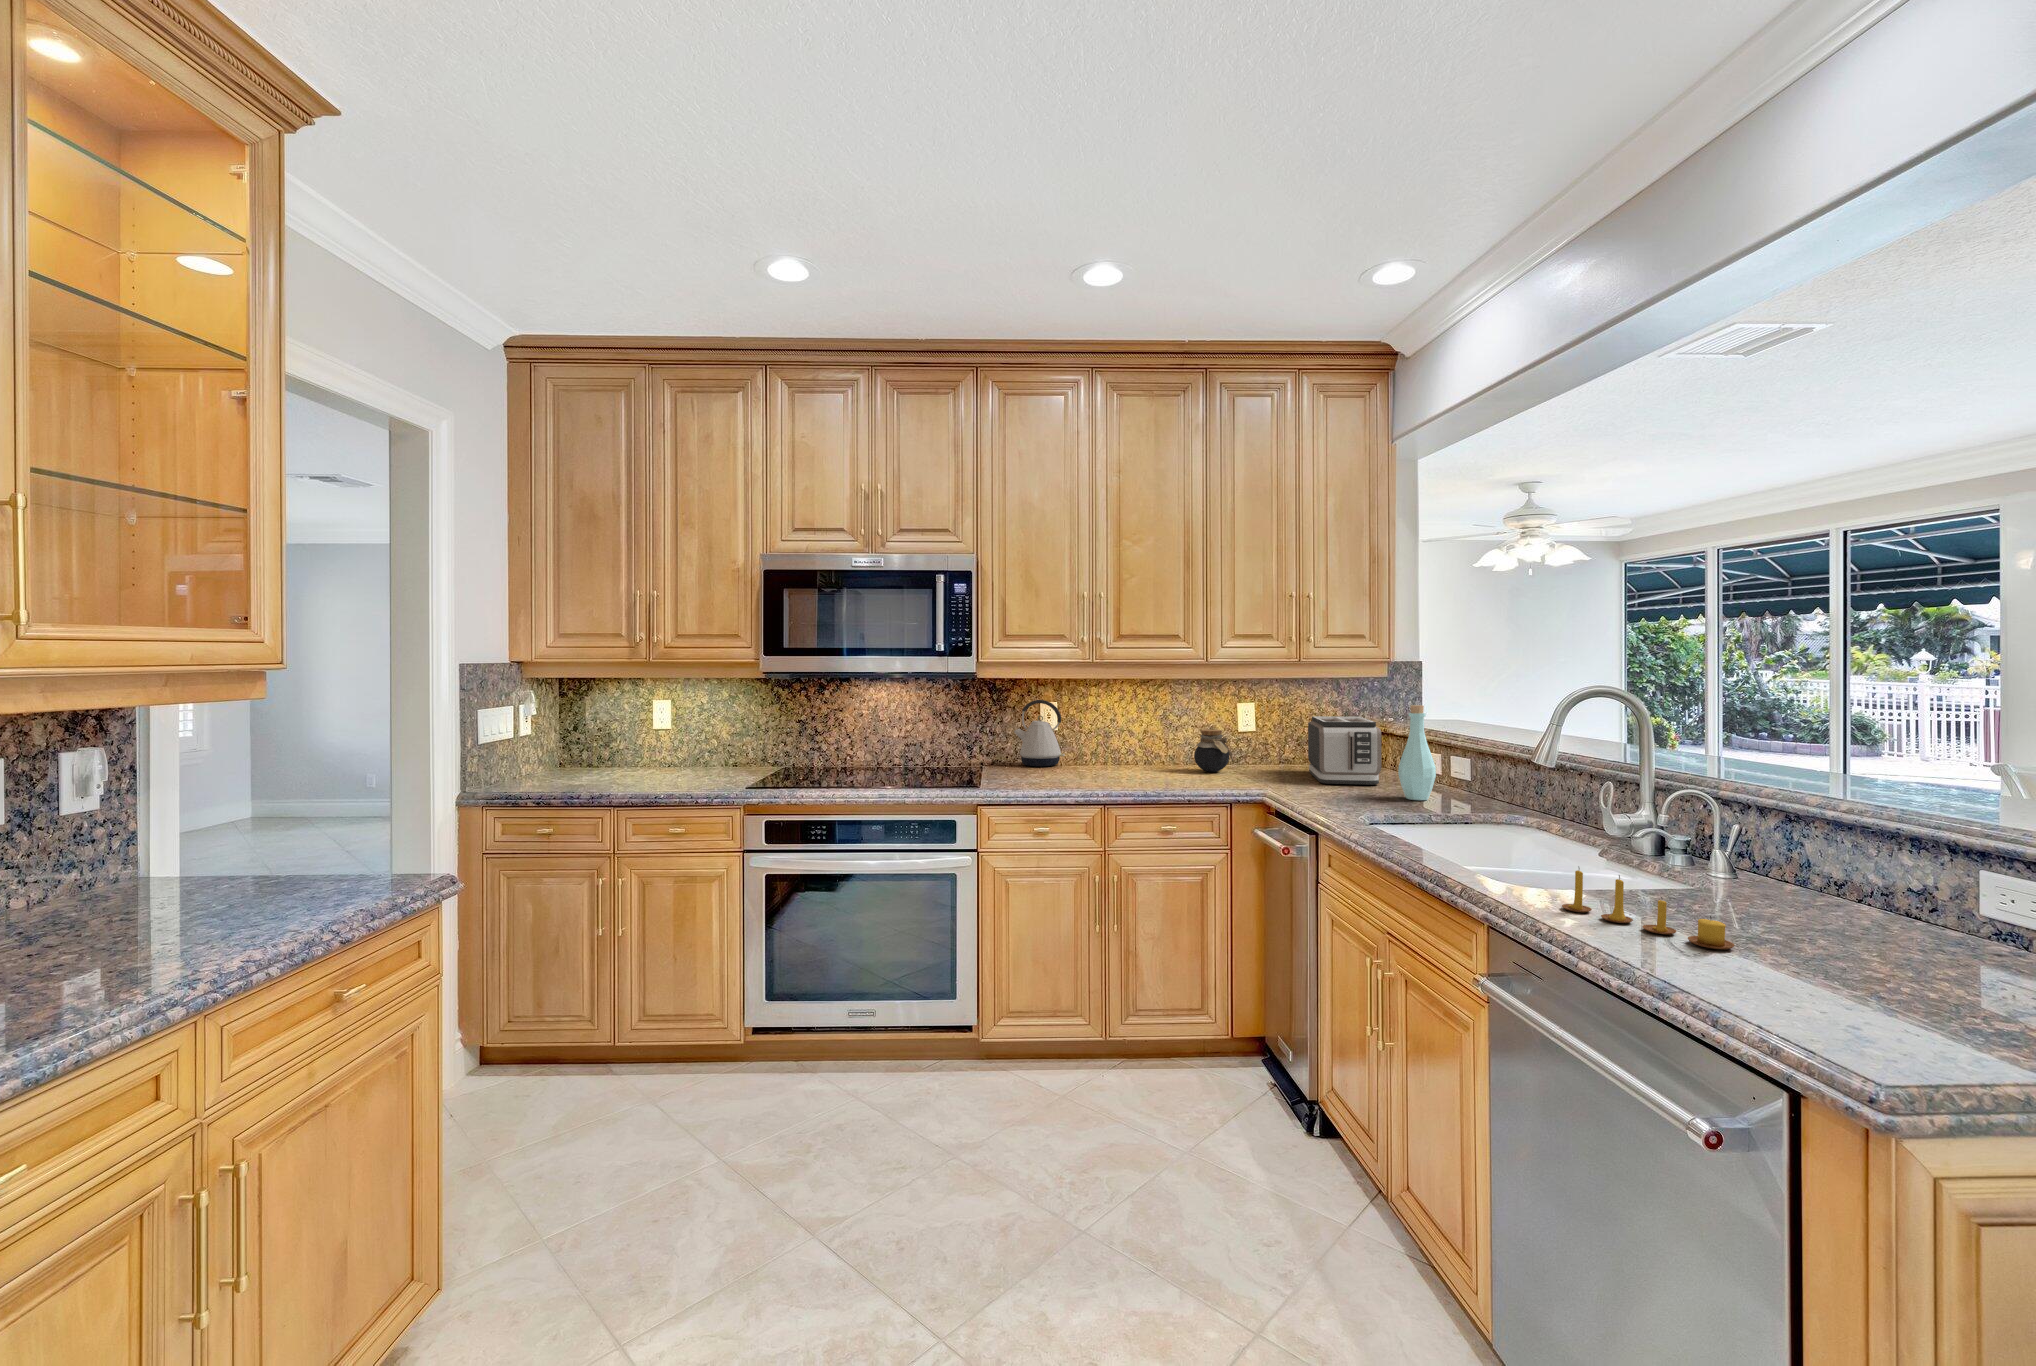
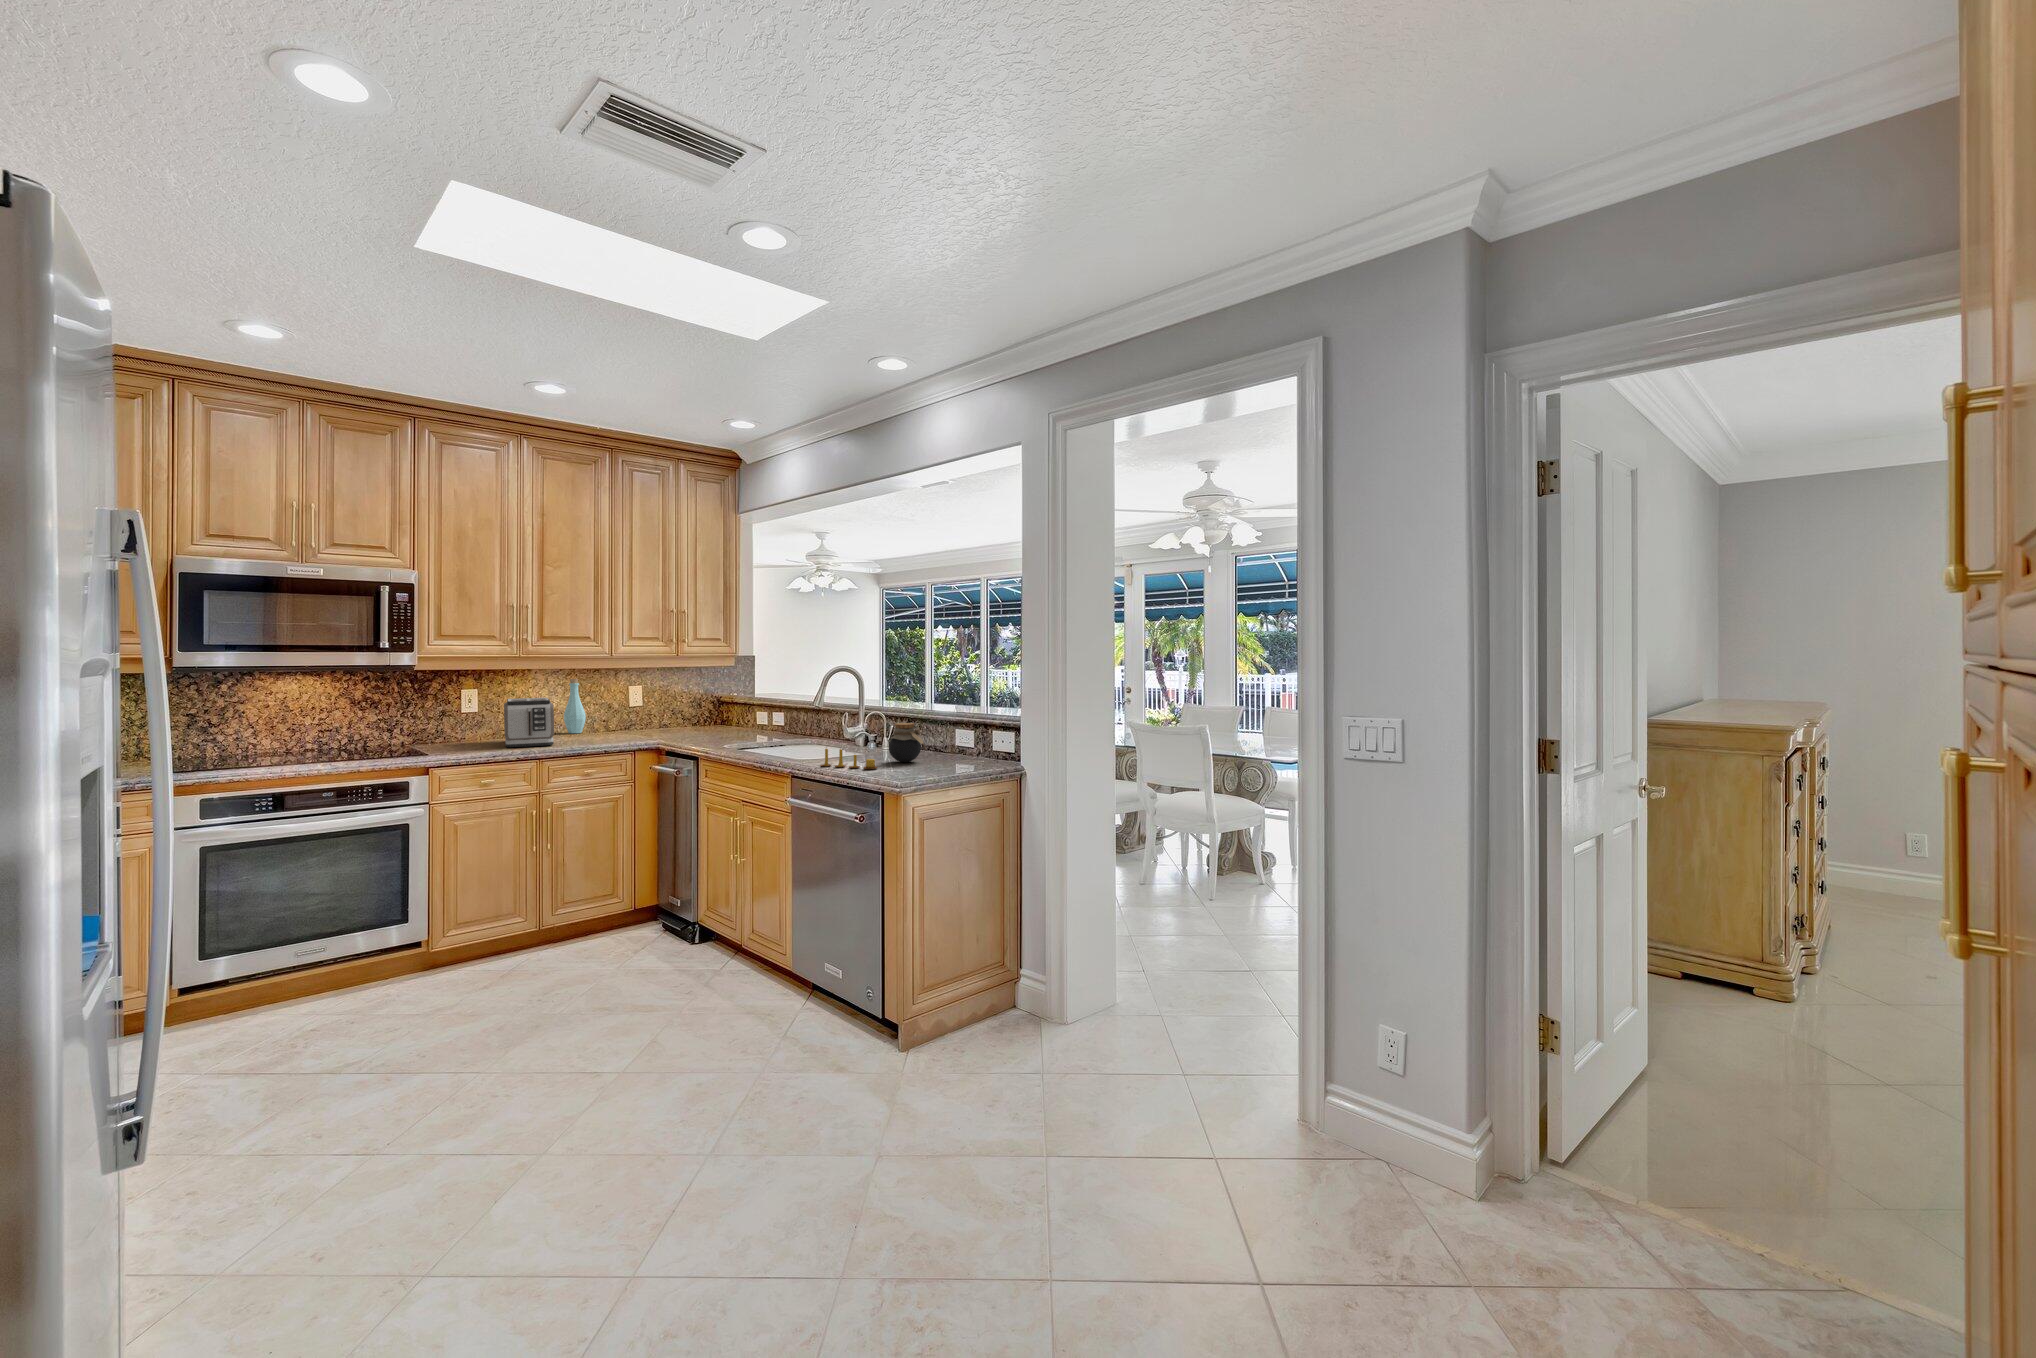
kettle: present [1014,700,1065,766] -> none [437,687,487,741]
bottle: present [1398,705,1436,800] -> present [564,679,586,733]
toaster: present [1308,717,1381,785] -> present [504,698,554,747]
jar: present [1194,730,1233,772] -> present [889,723,926,762]

